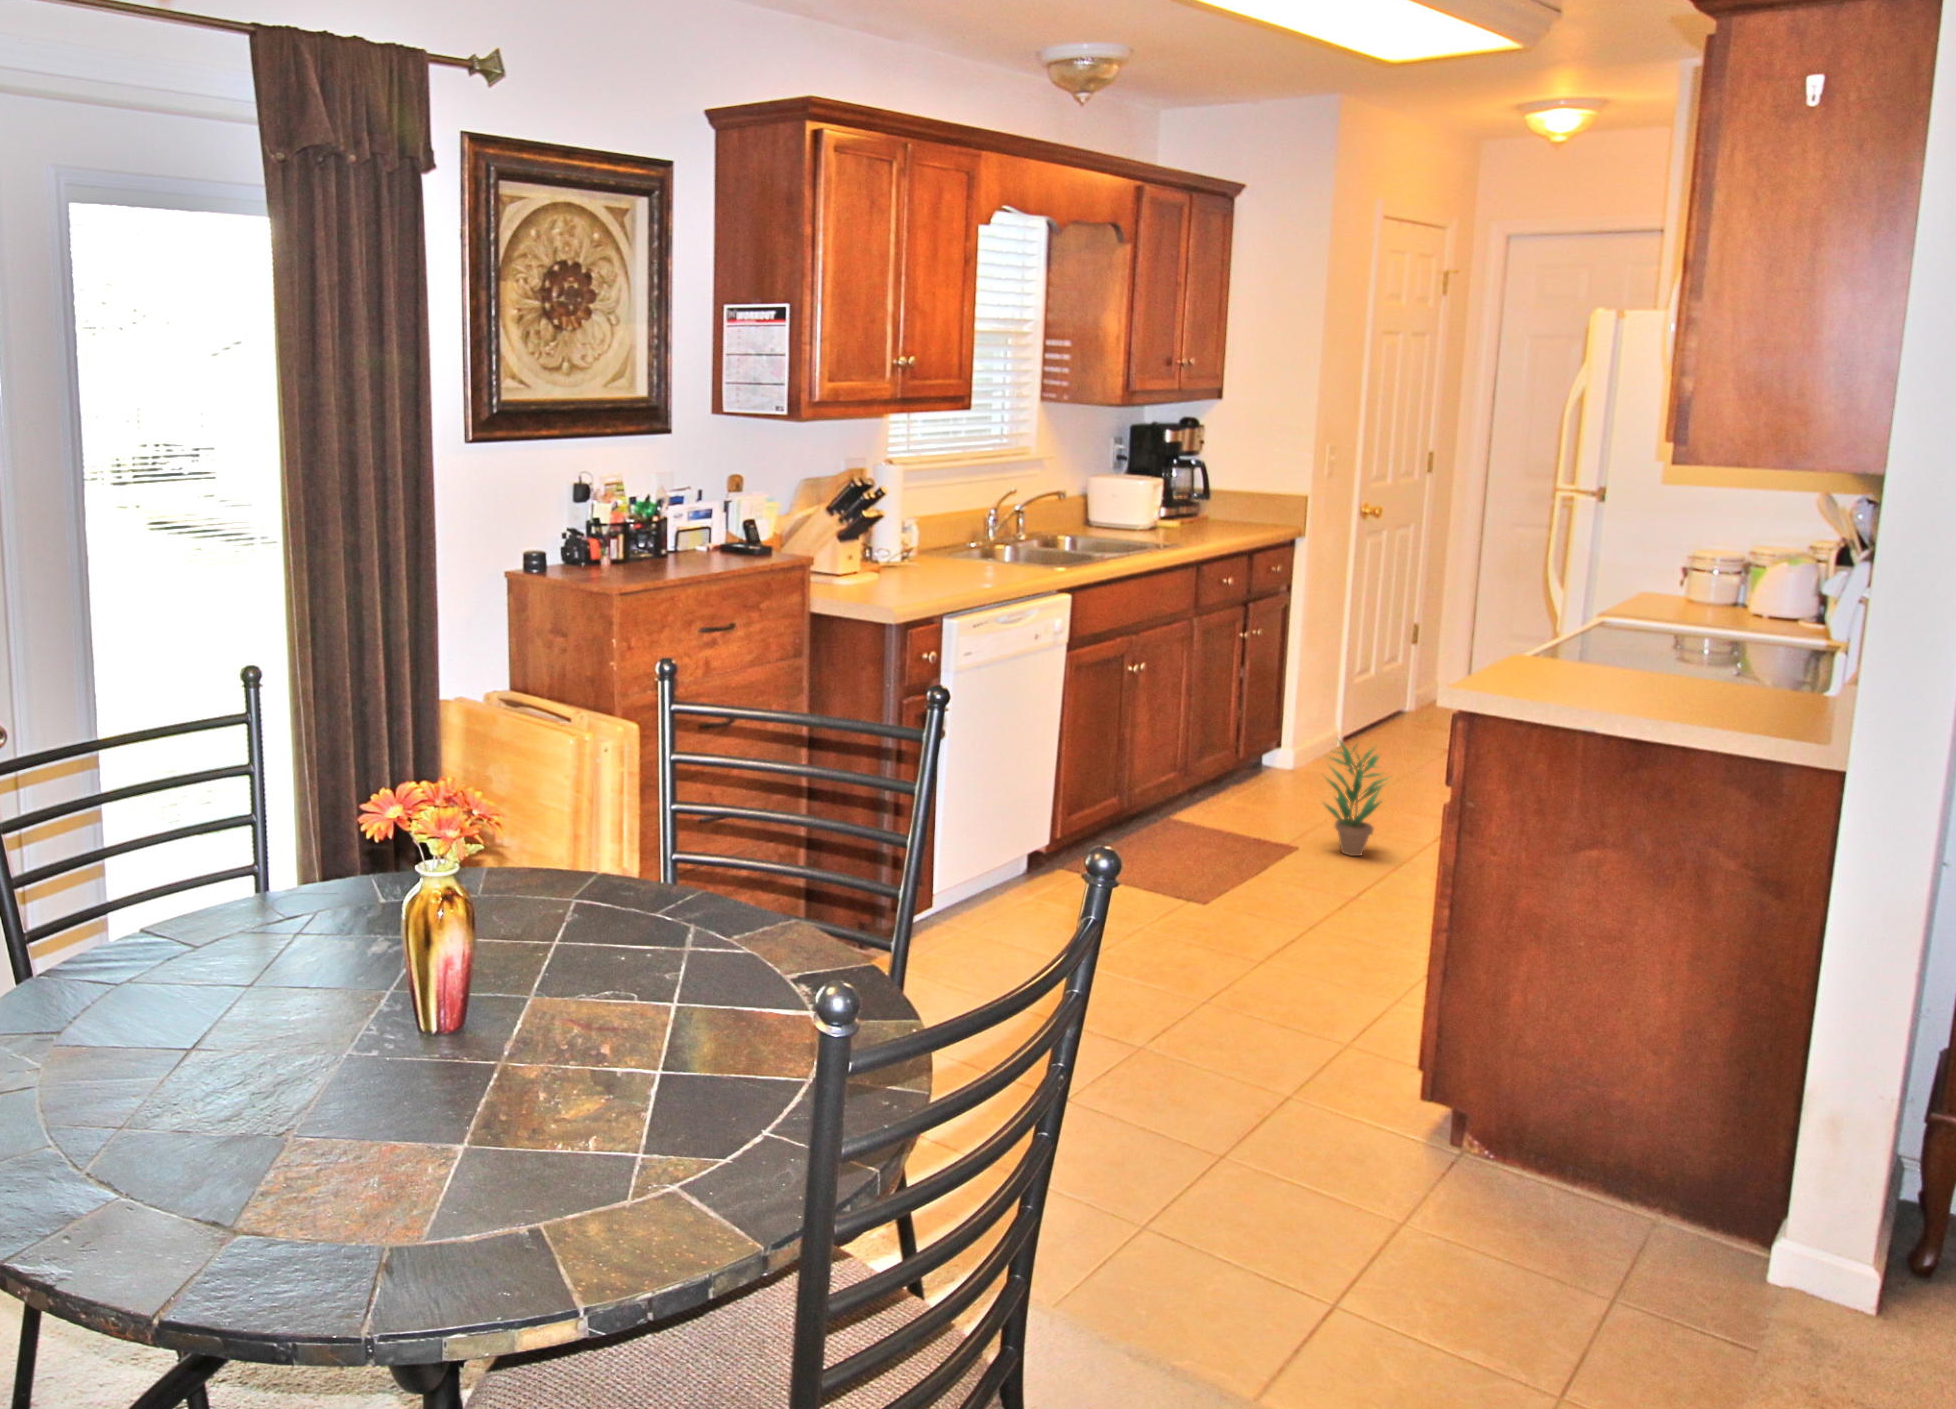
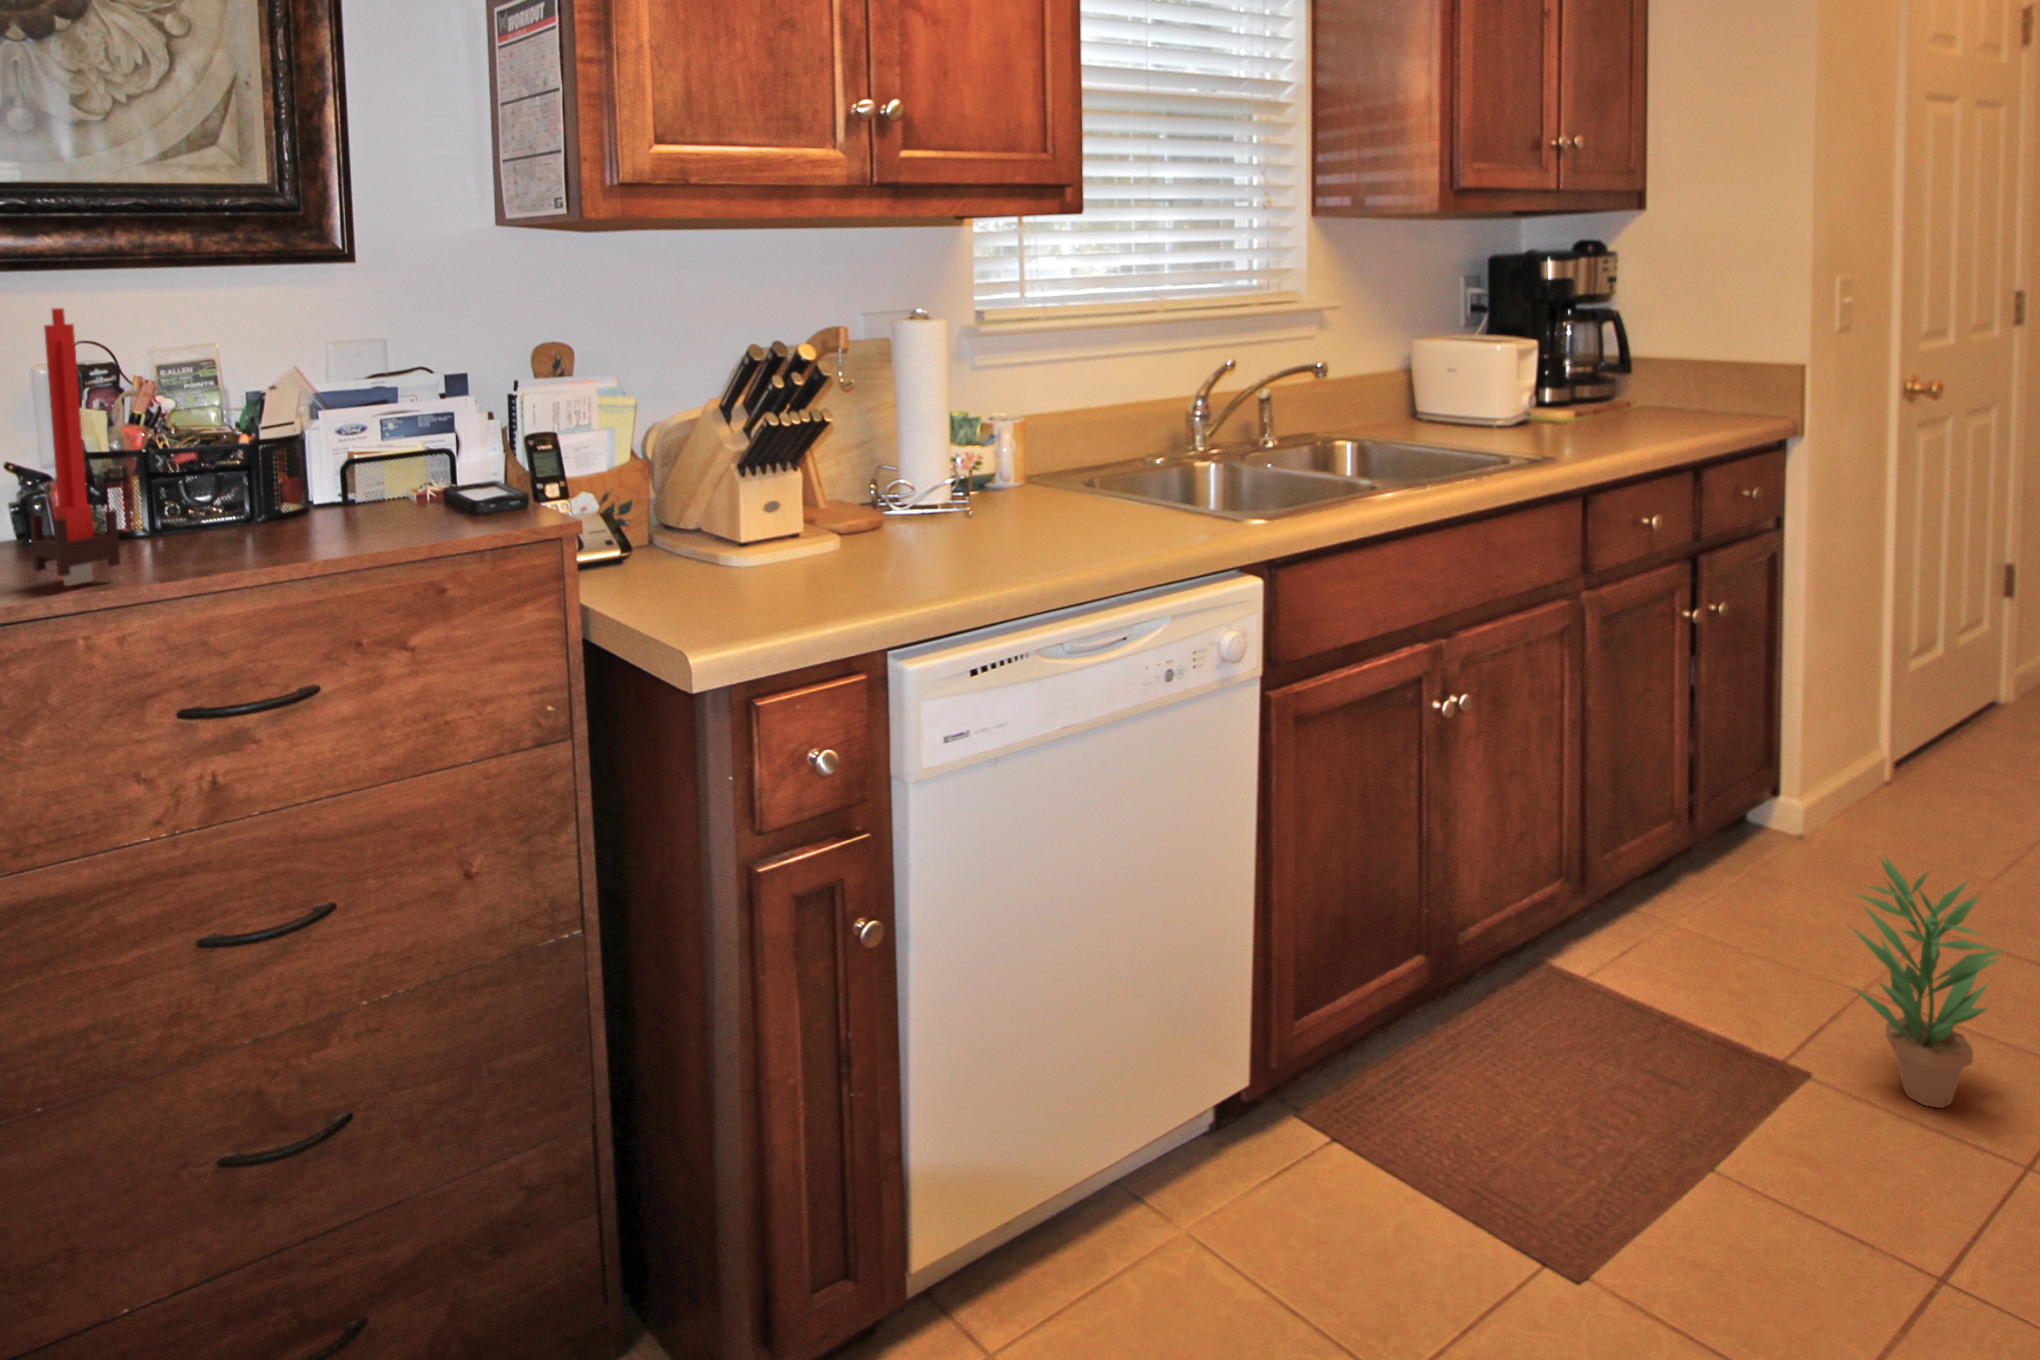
candle: none [654,460,684,574] -> present [30,308,120,586]

